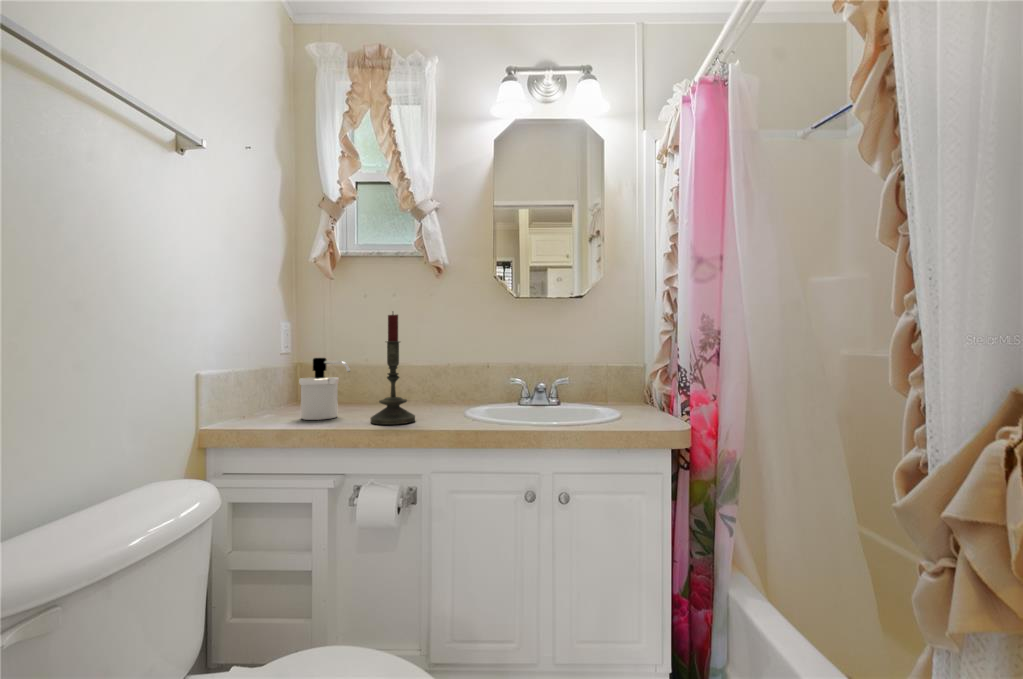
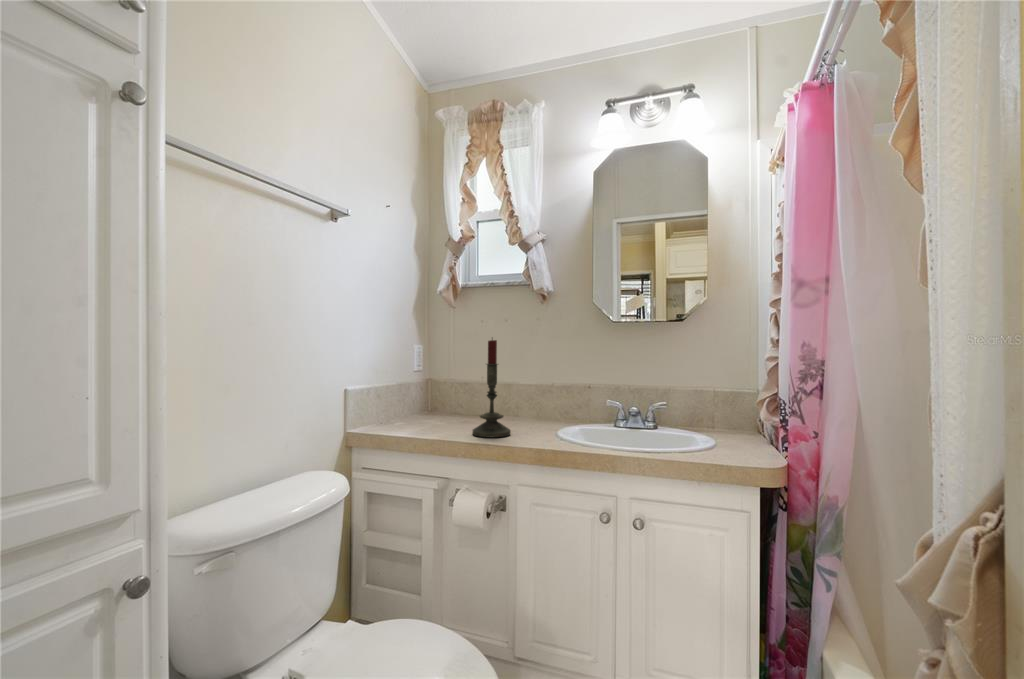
soap dispenser: present [299,358,350,420] -> none [422,375,459,428]

